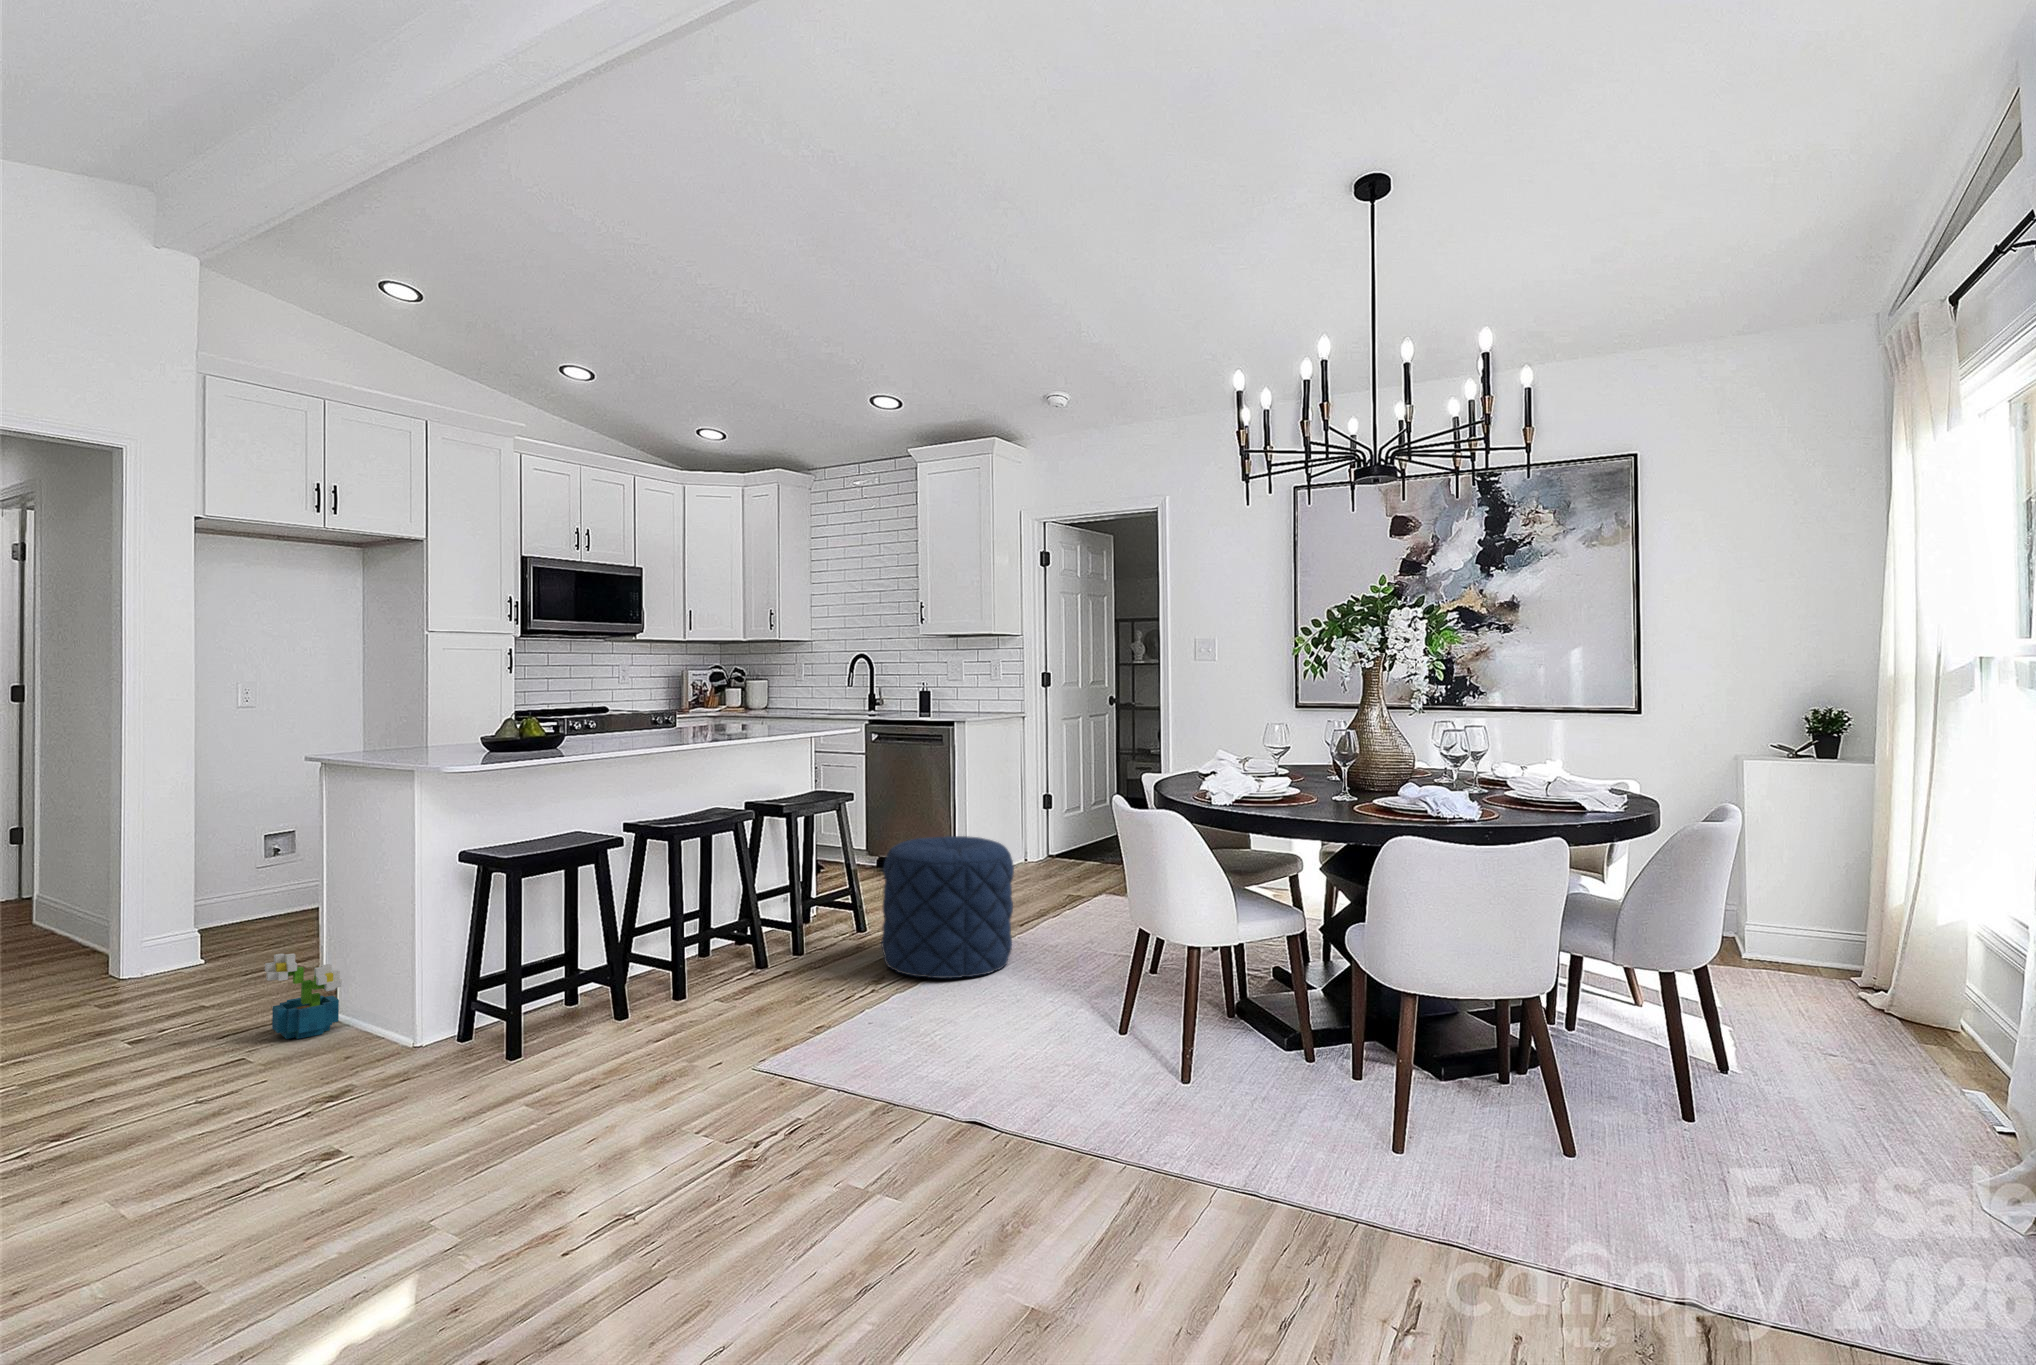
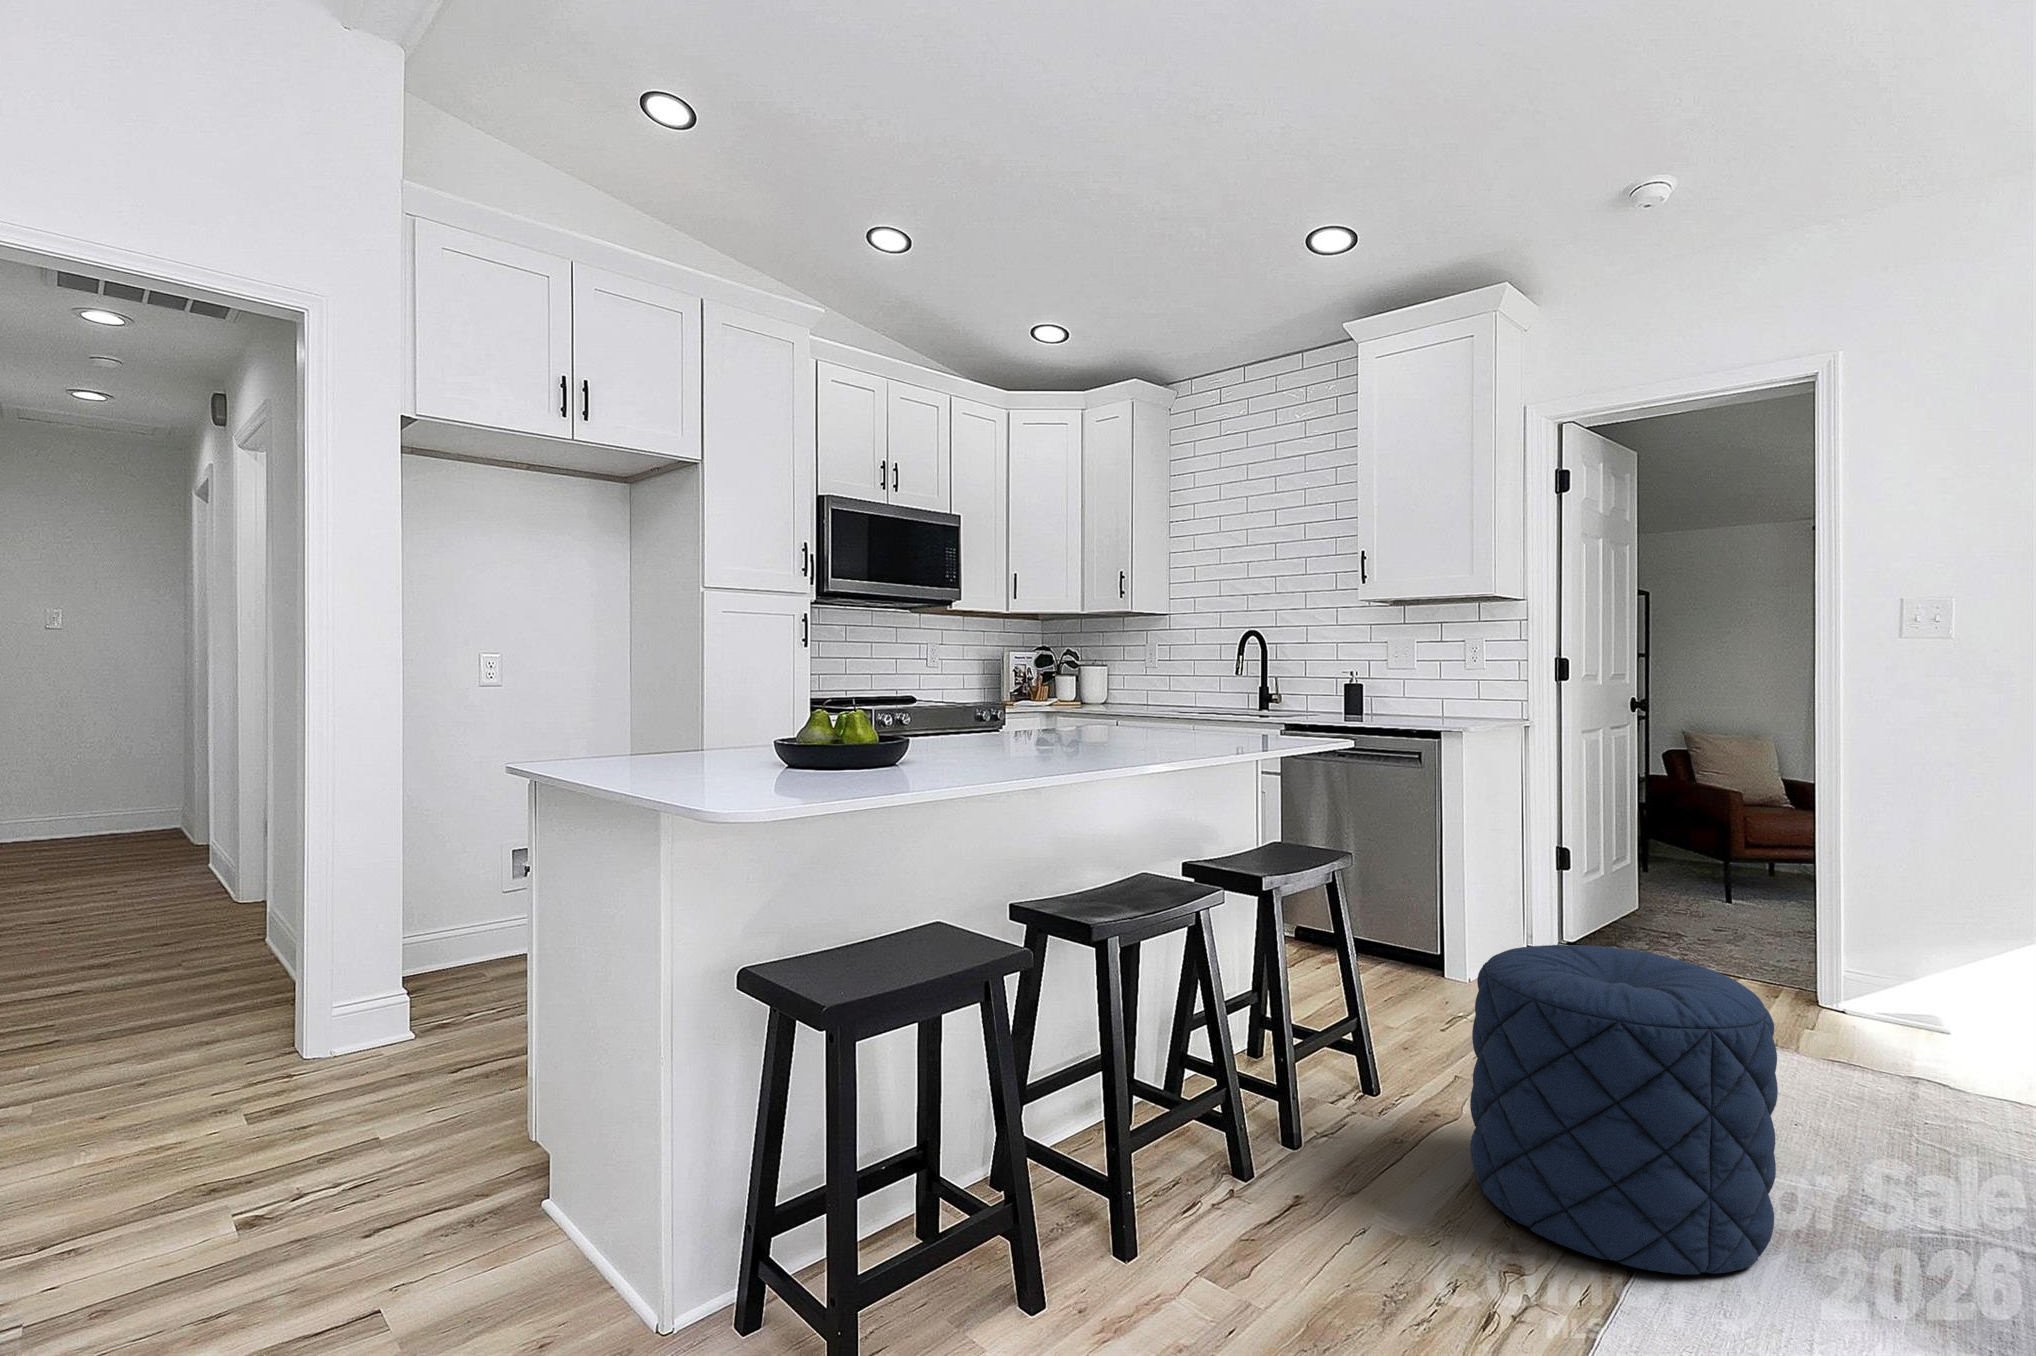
decorative plant: present [265,953,342,1039] -> none [407,1121,532,1291]

